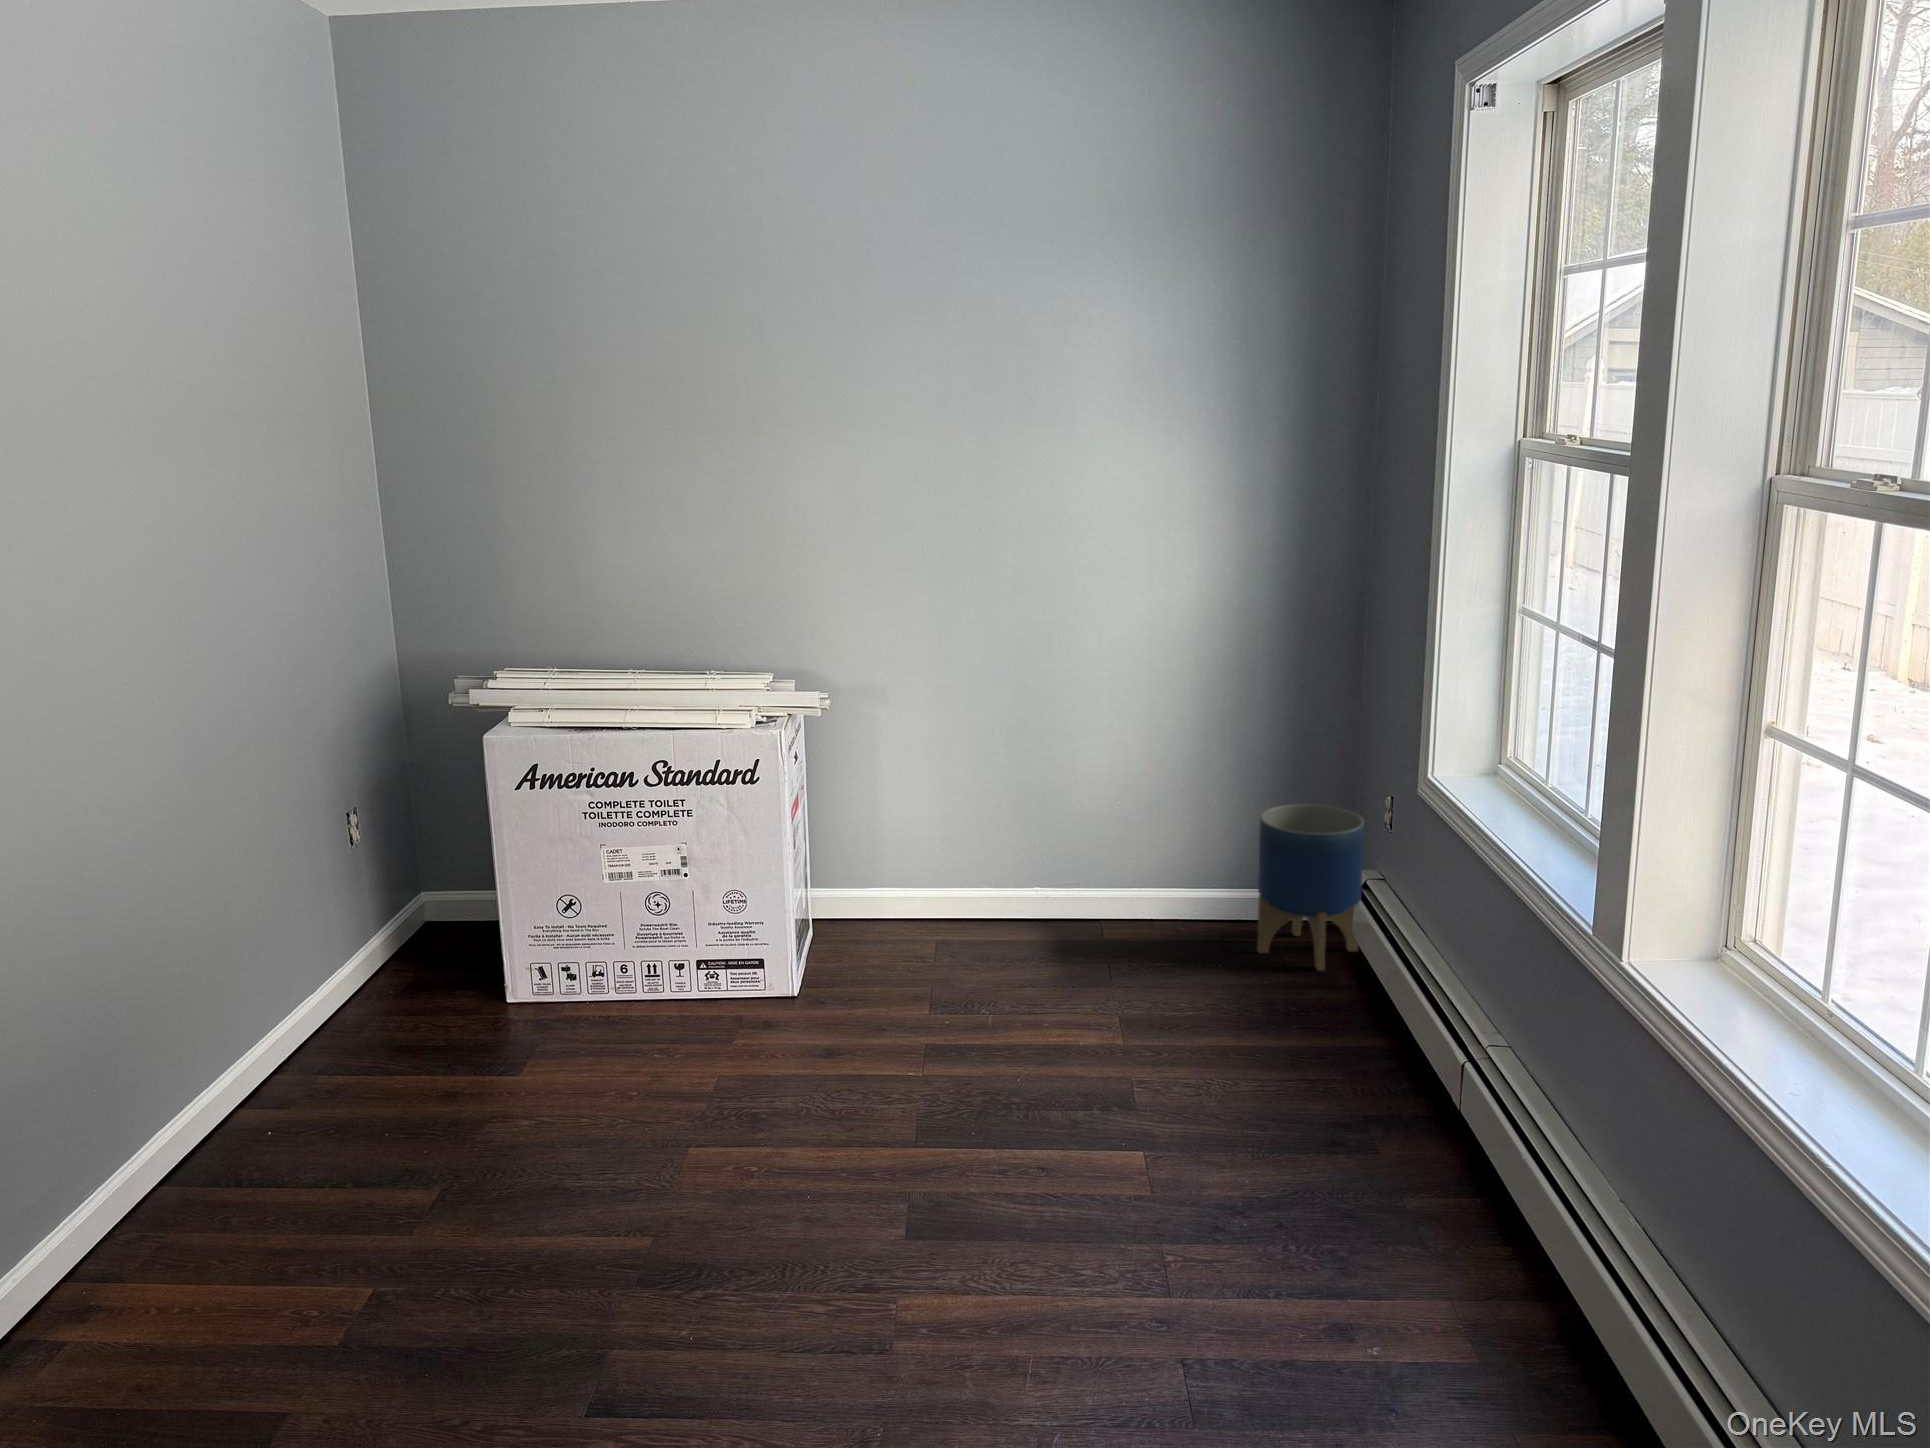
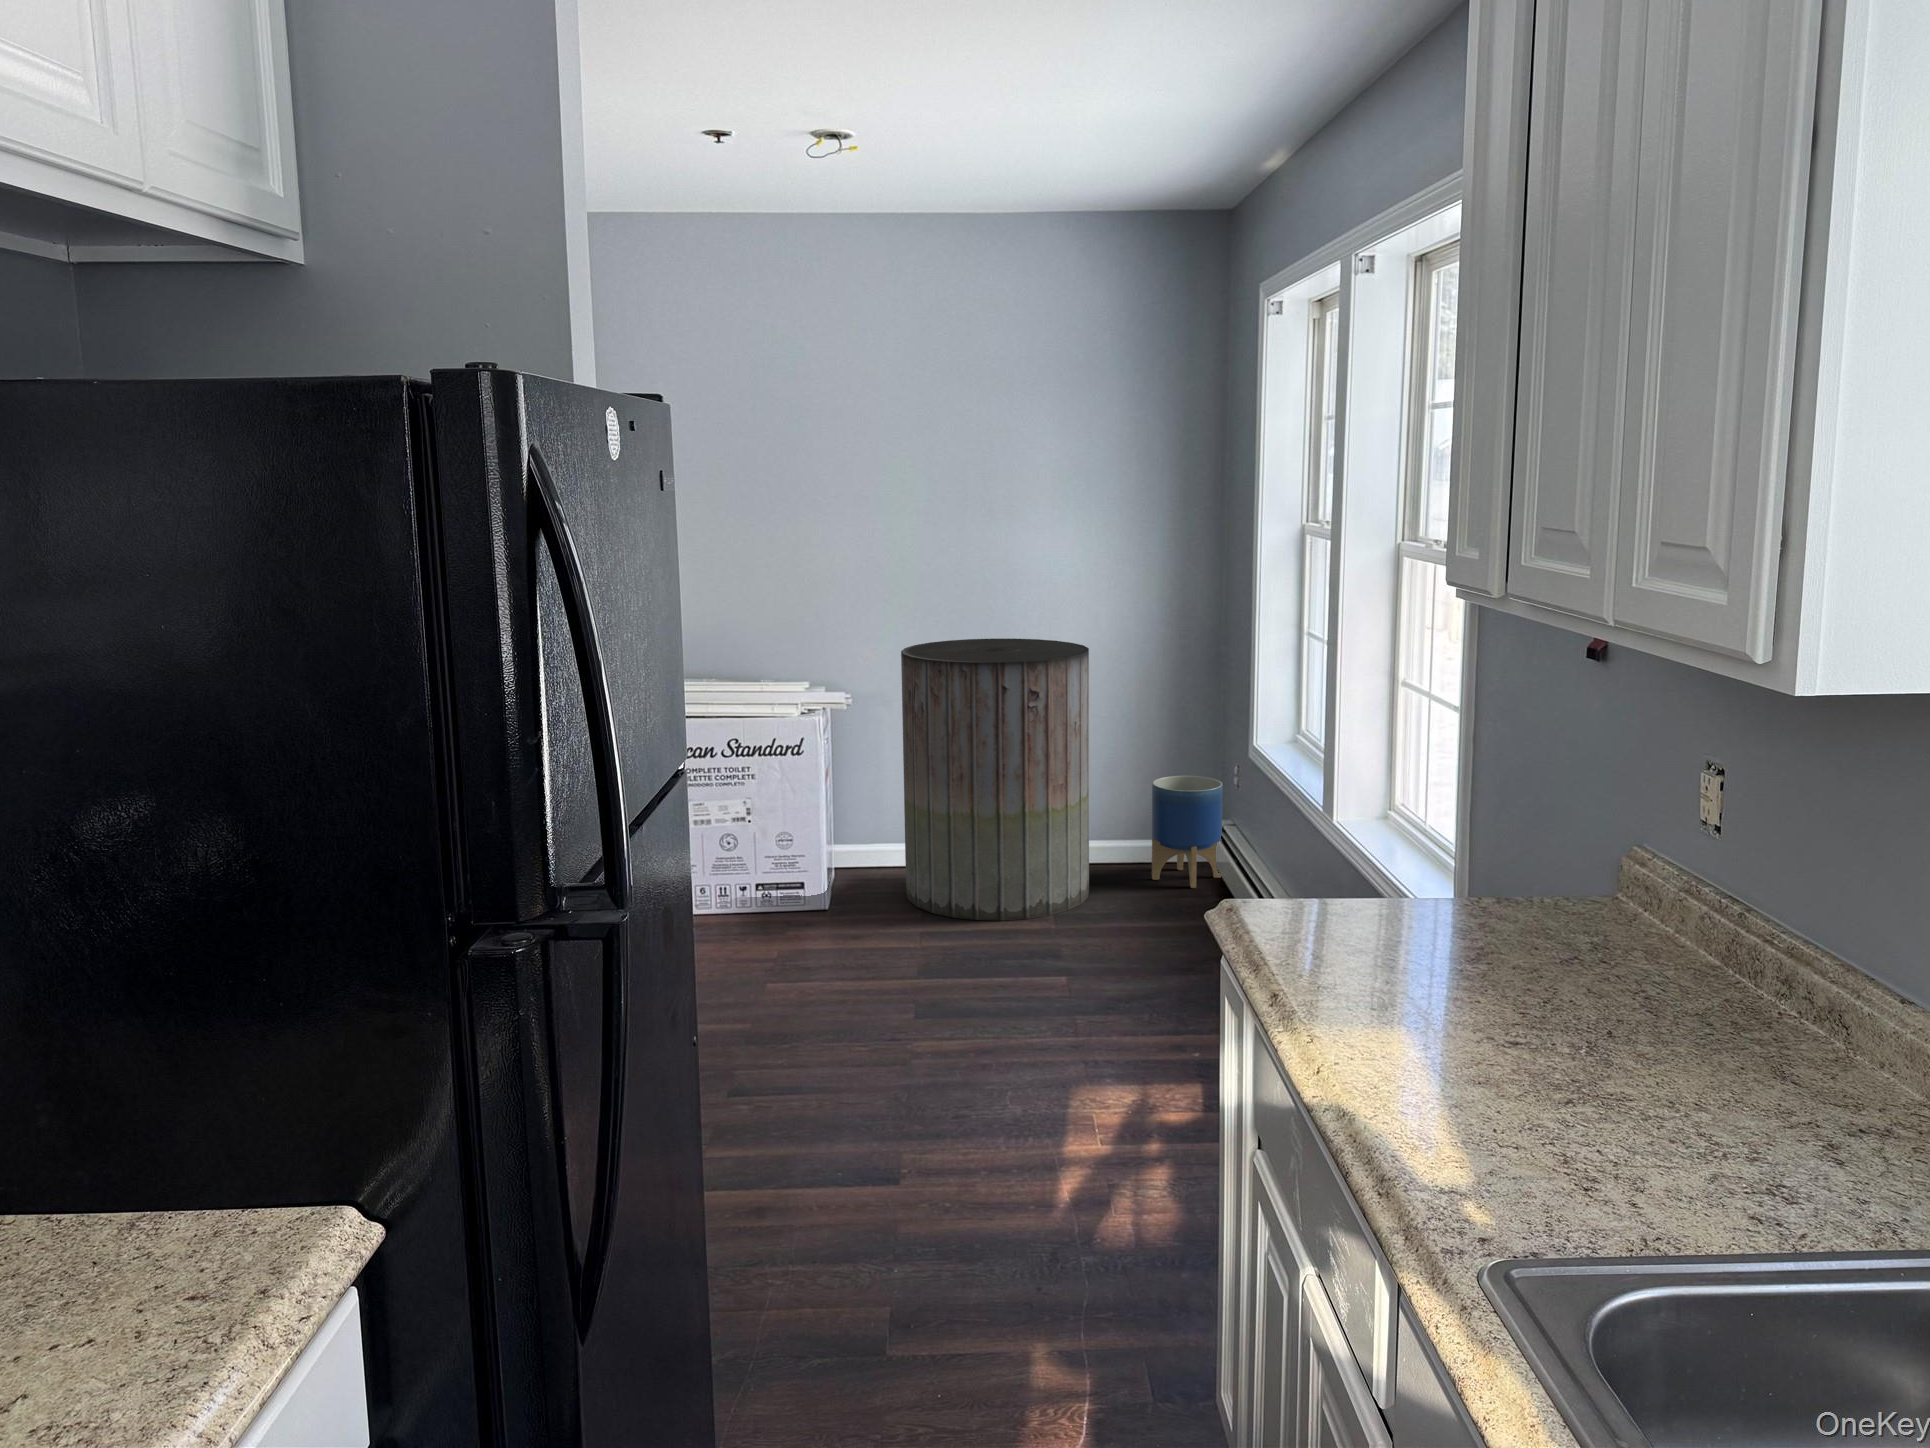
trash can: none [898,610,1171,1028] -> present [901,638,1089,921]

